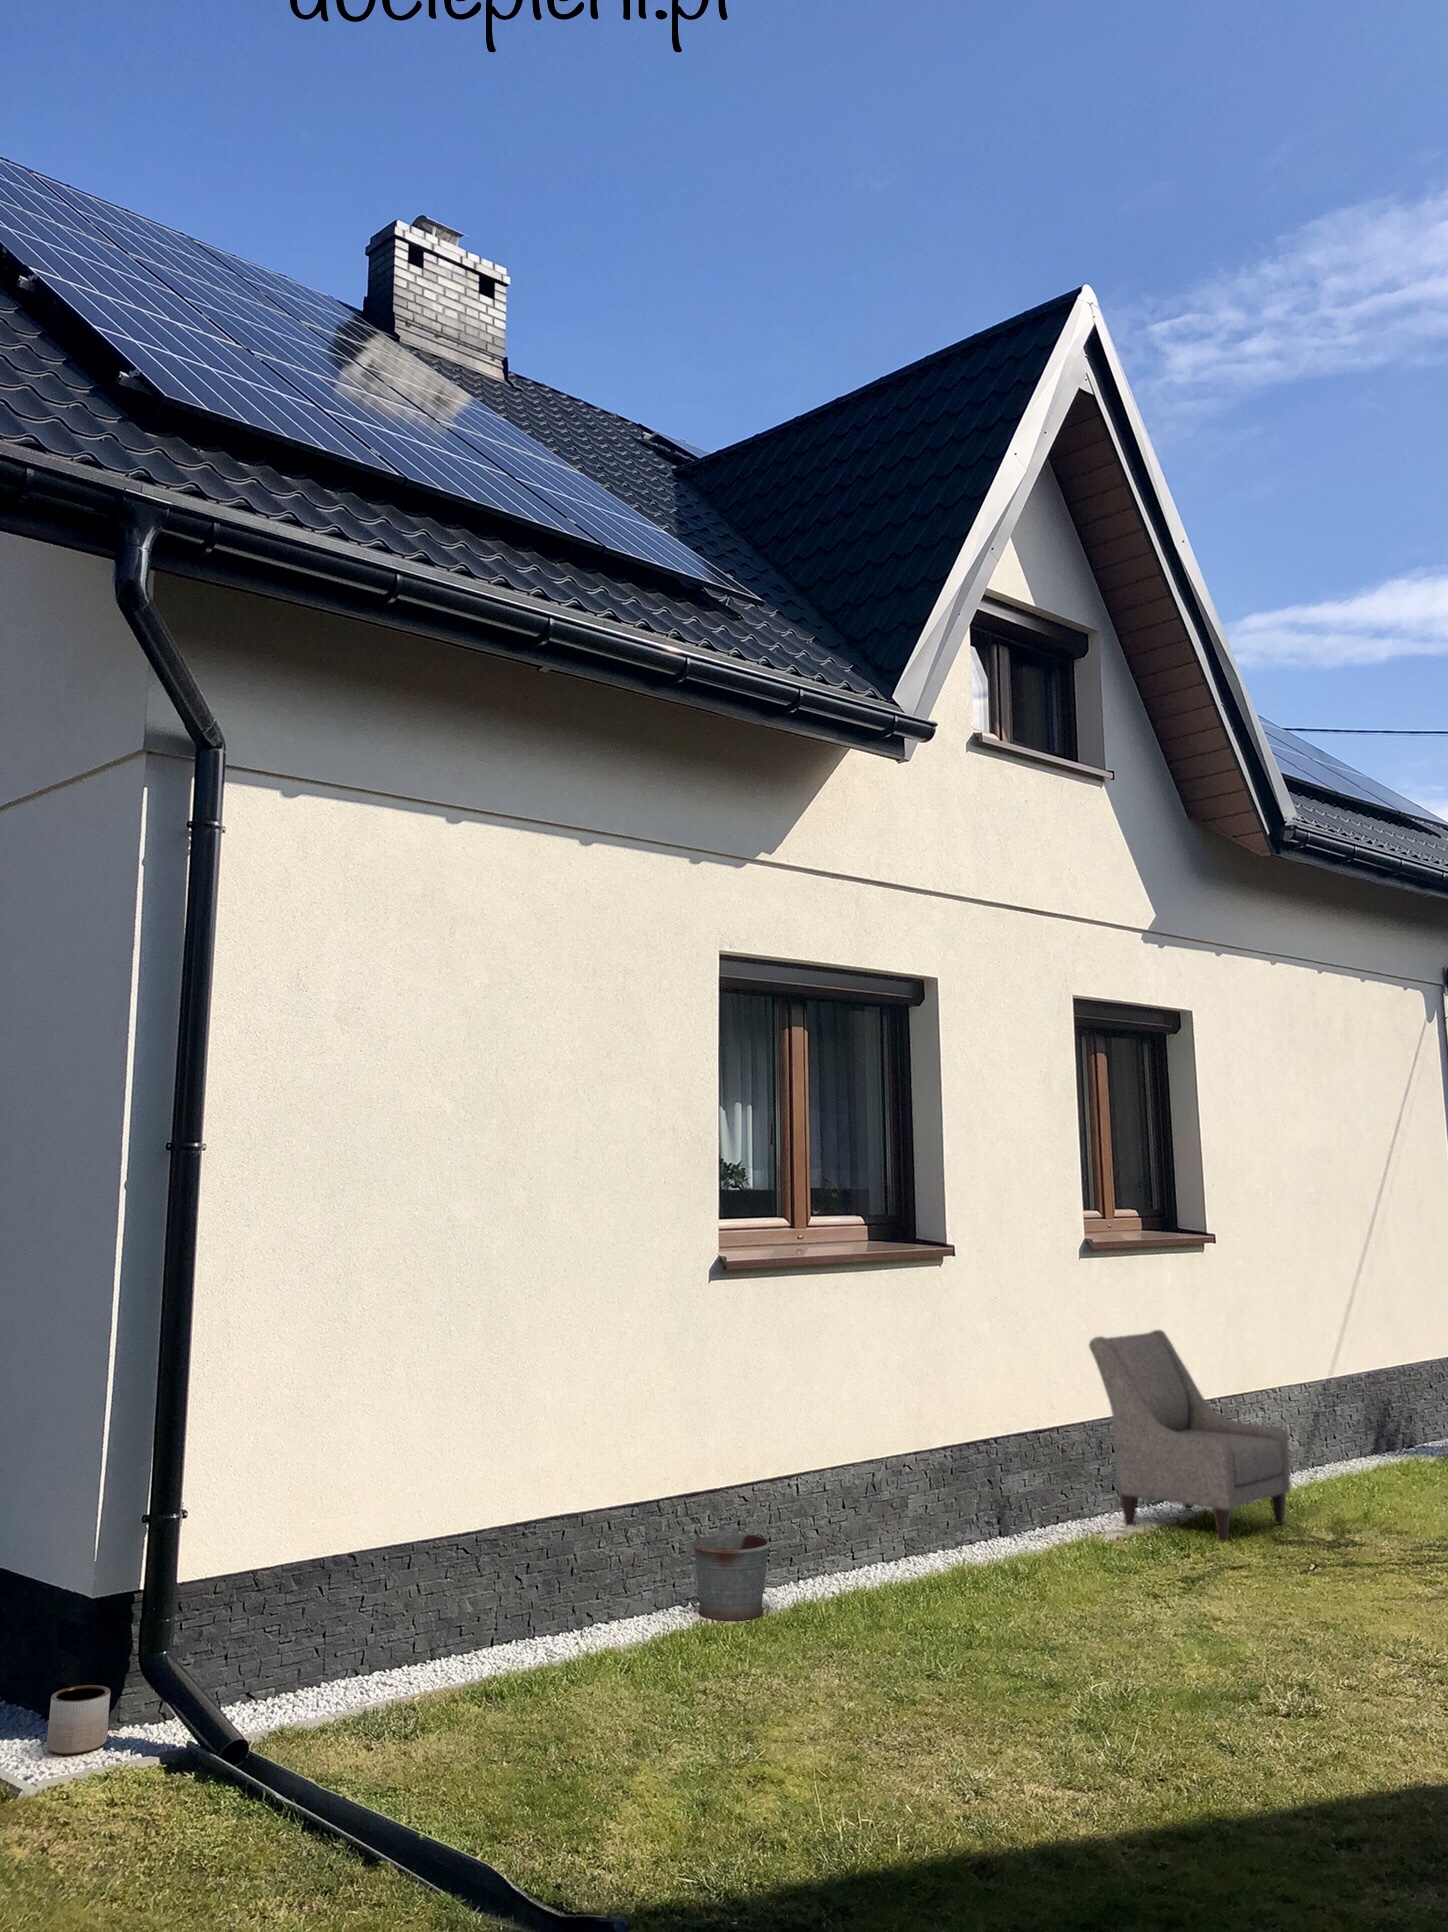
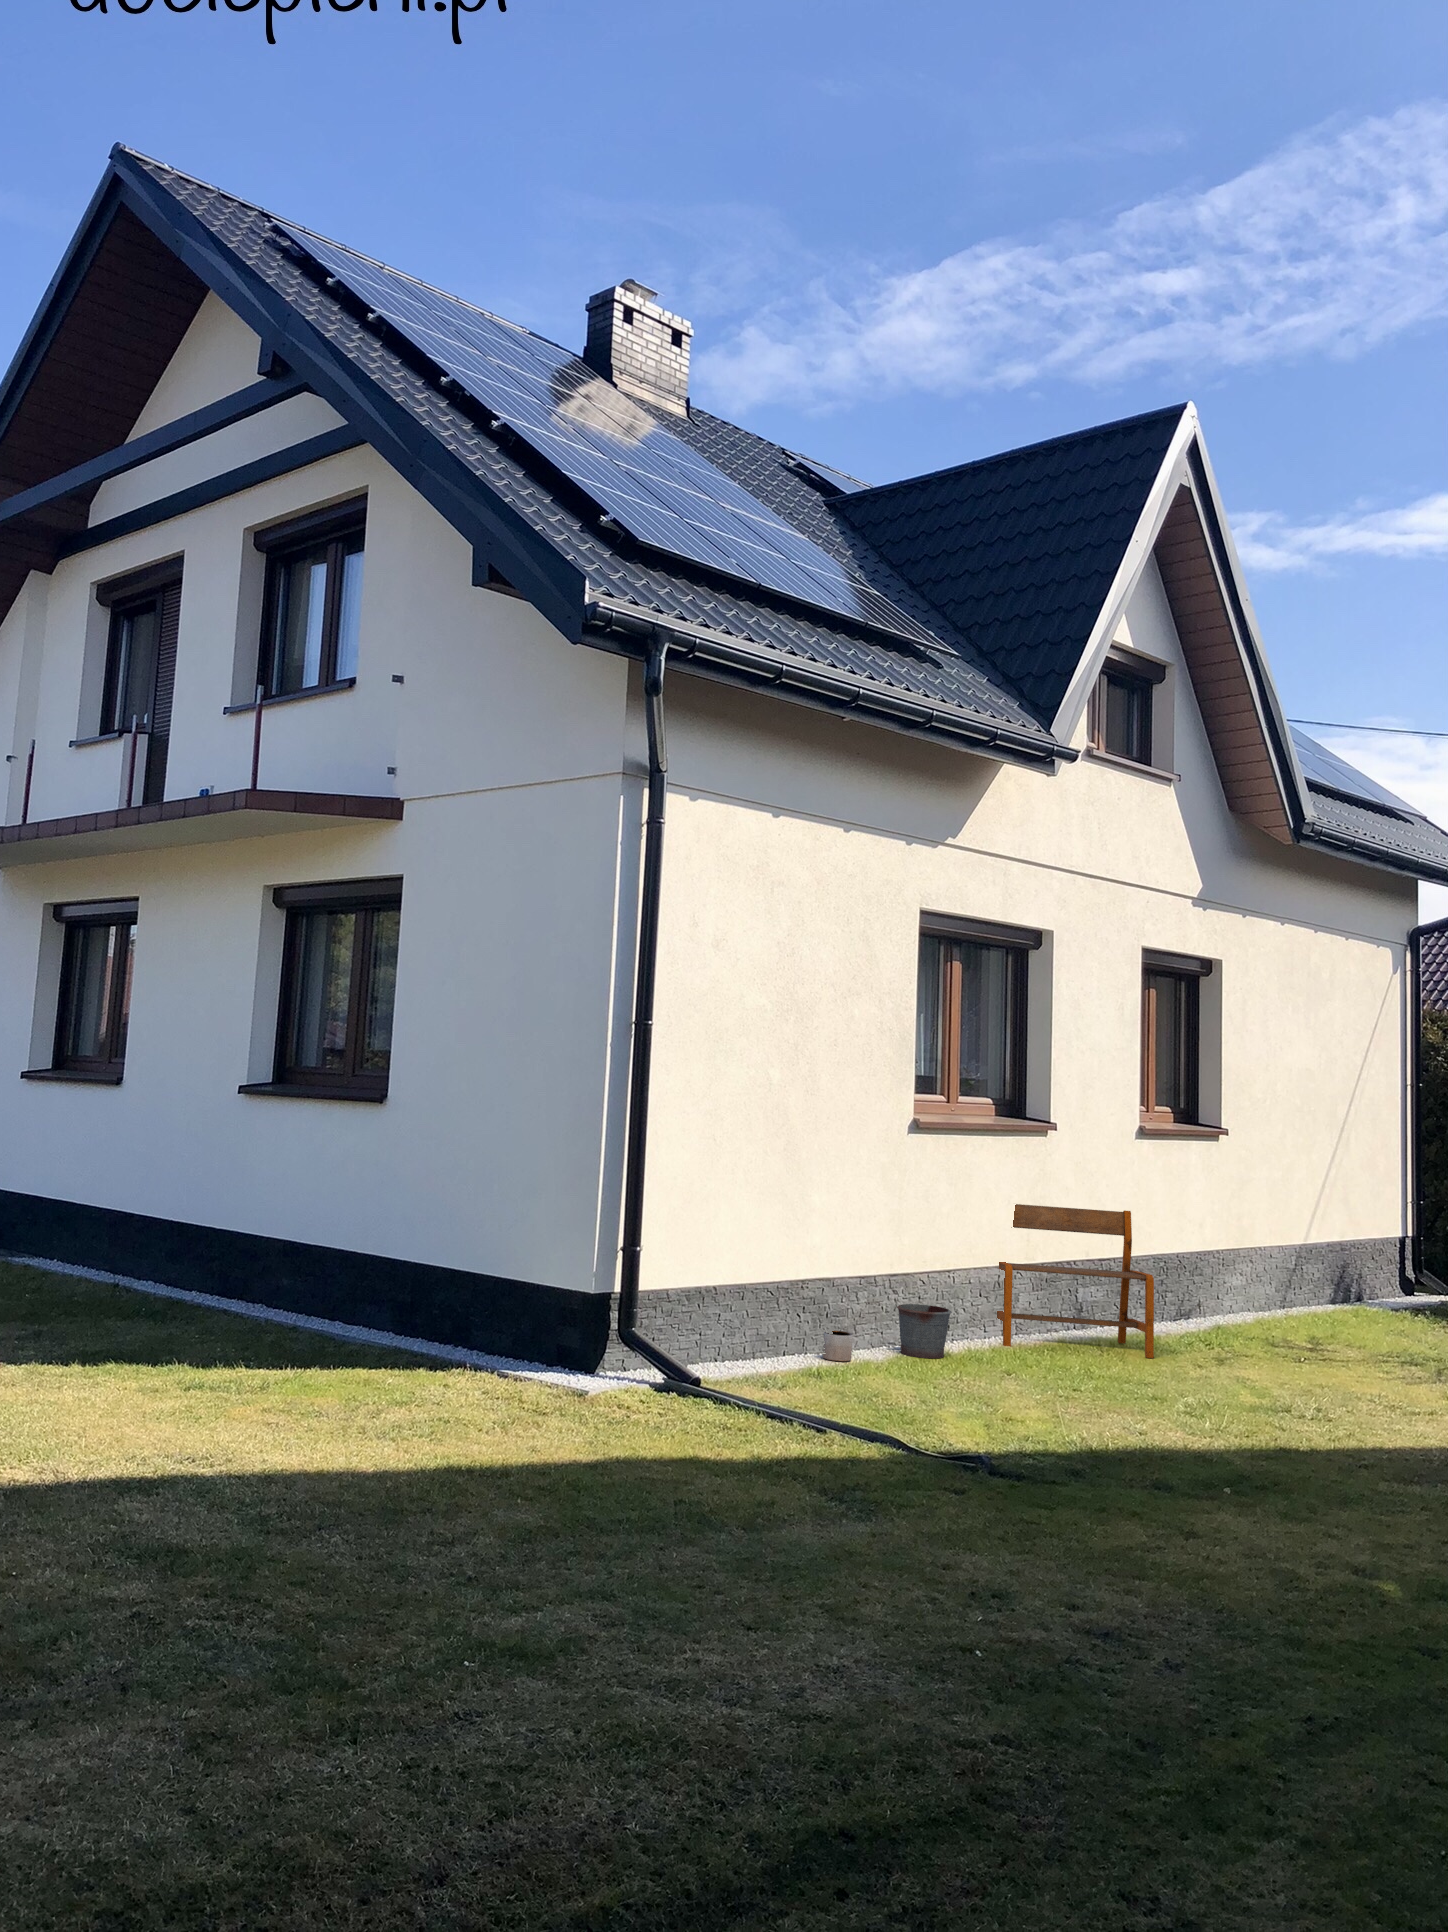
chair: present [1089,1330,1291,1542] -> none [1140,1195,1284,1345]
bench: none [870,1364,1087,1583] -> present [997,1204,1154,1358]
planter: present [47,1685,110,1754] -> present [822,1331,852,1362]

